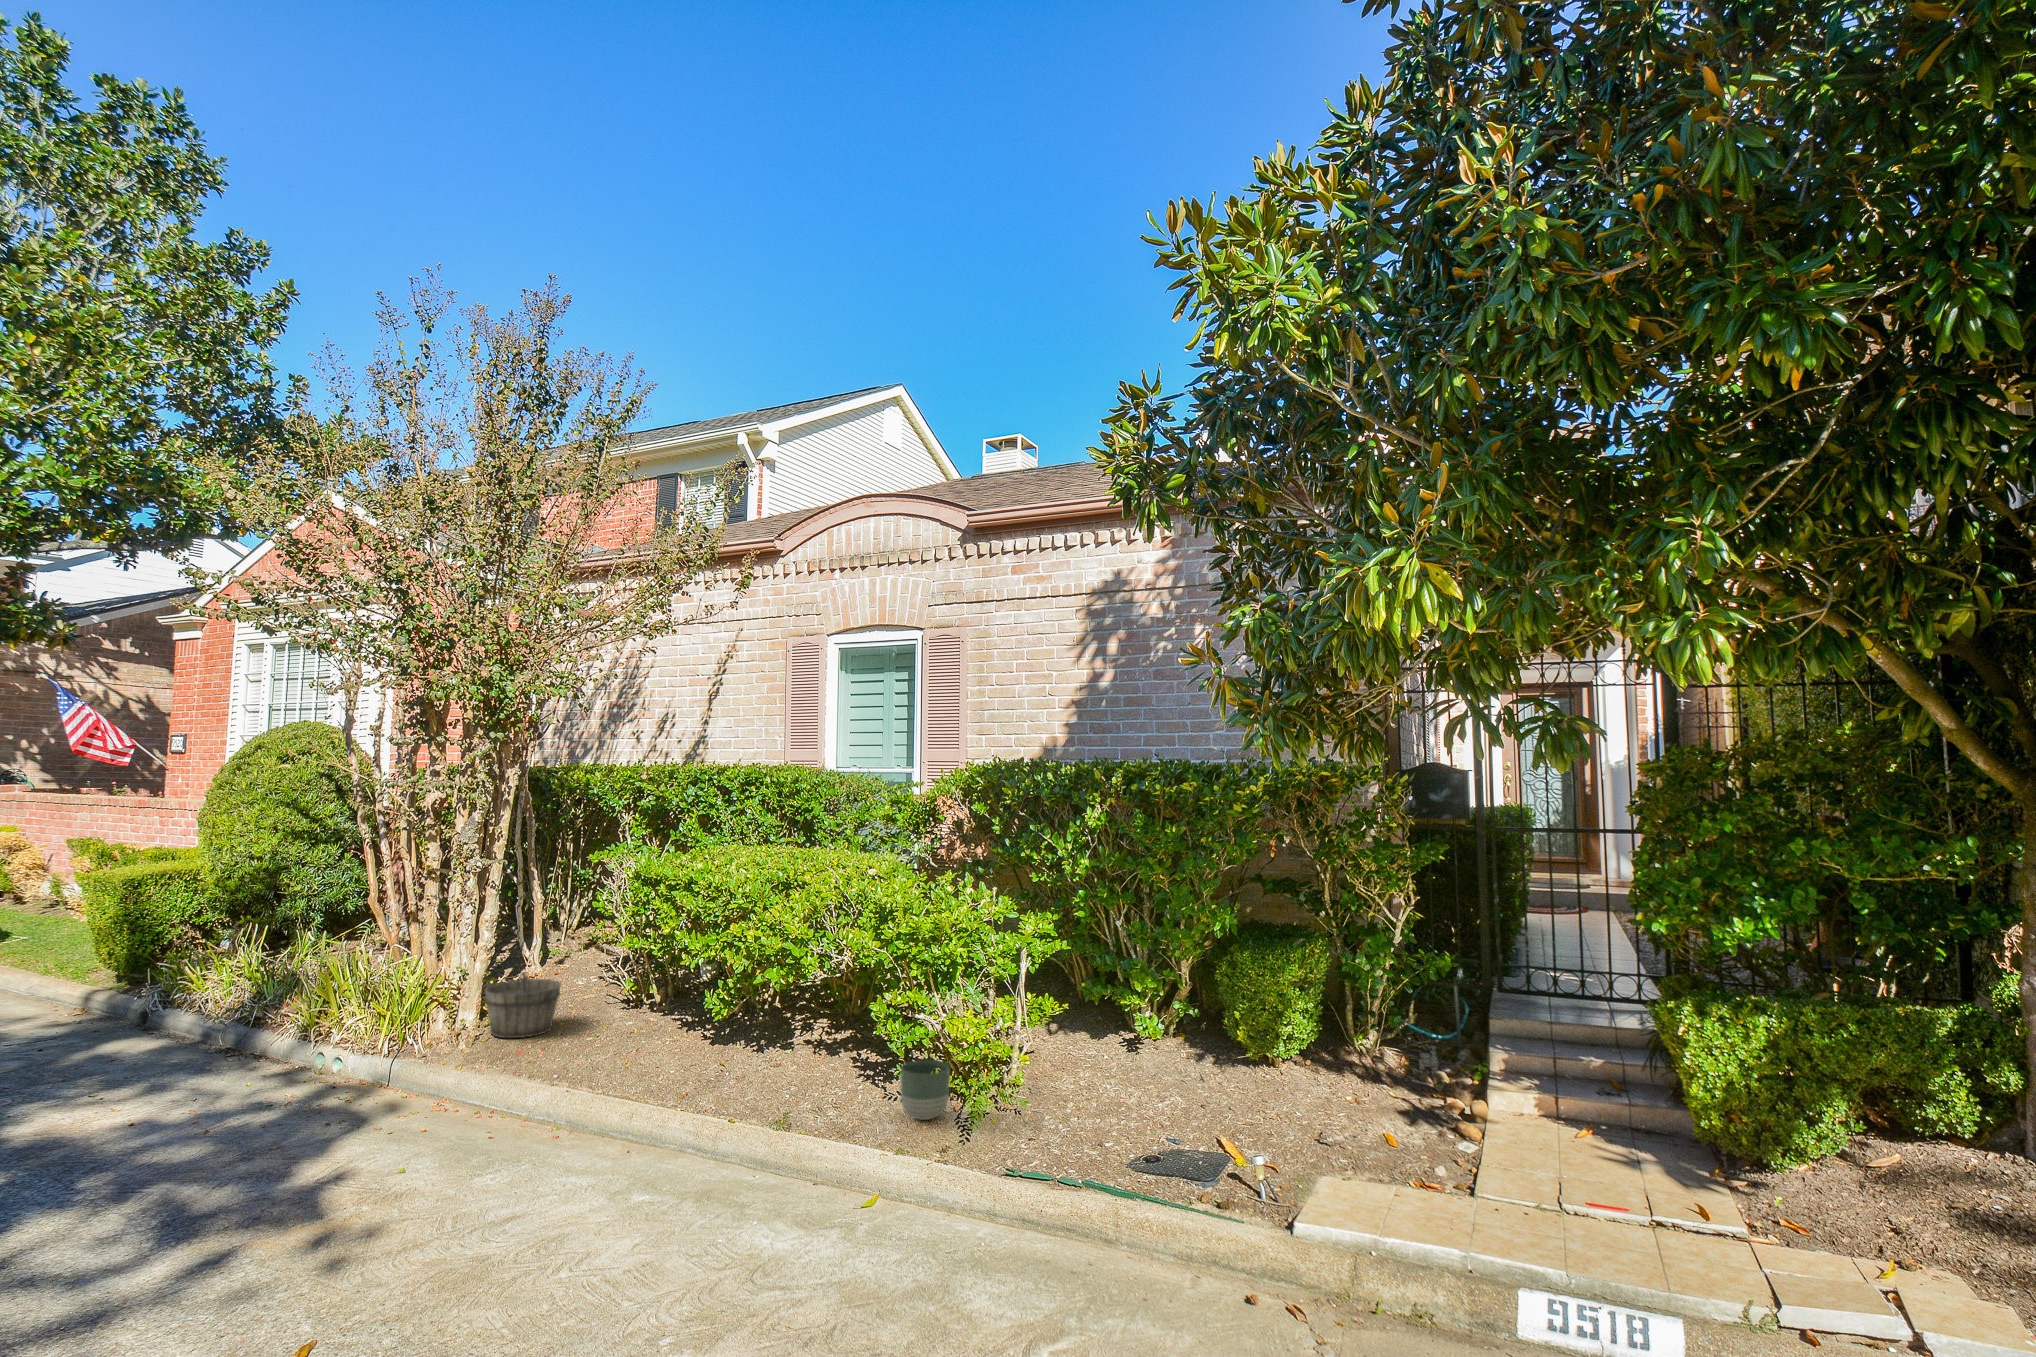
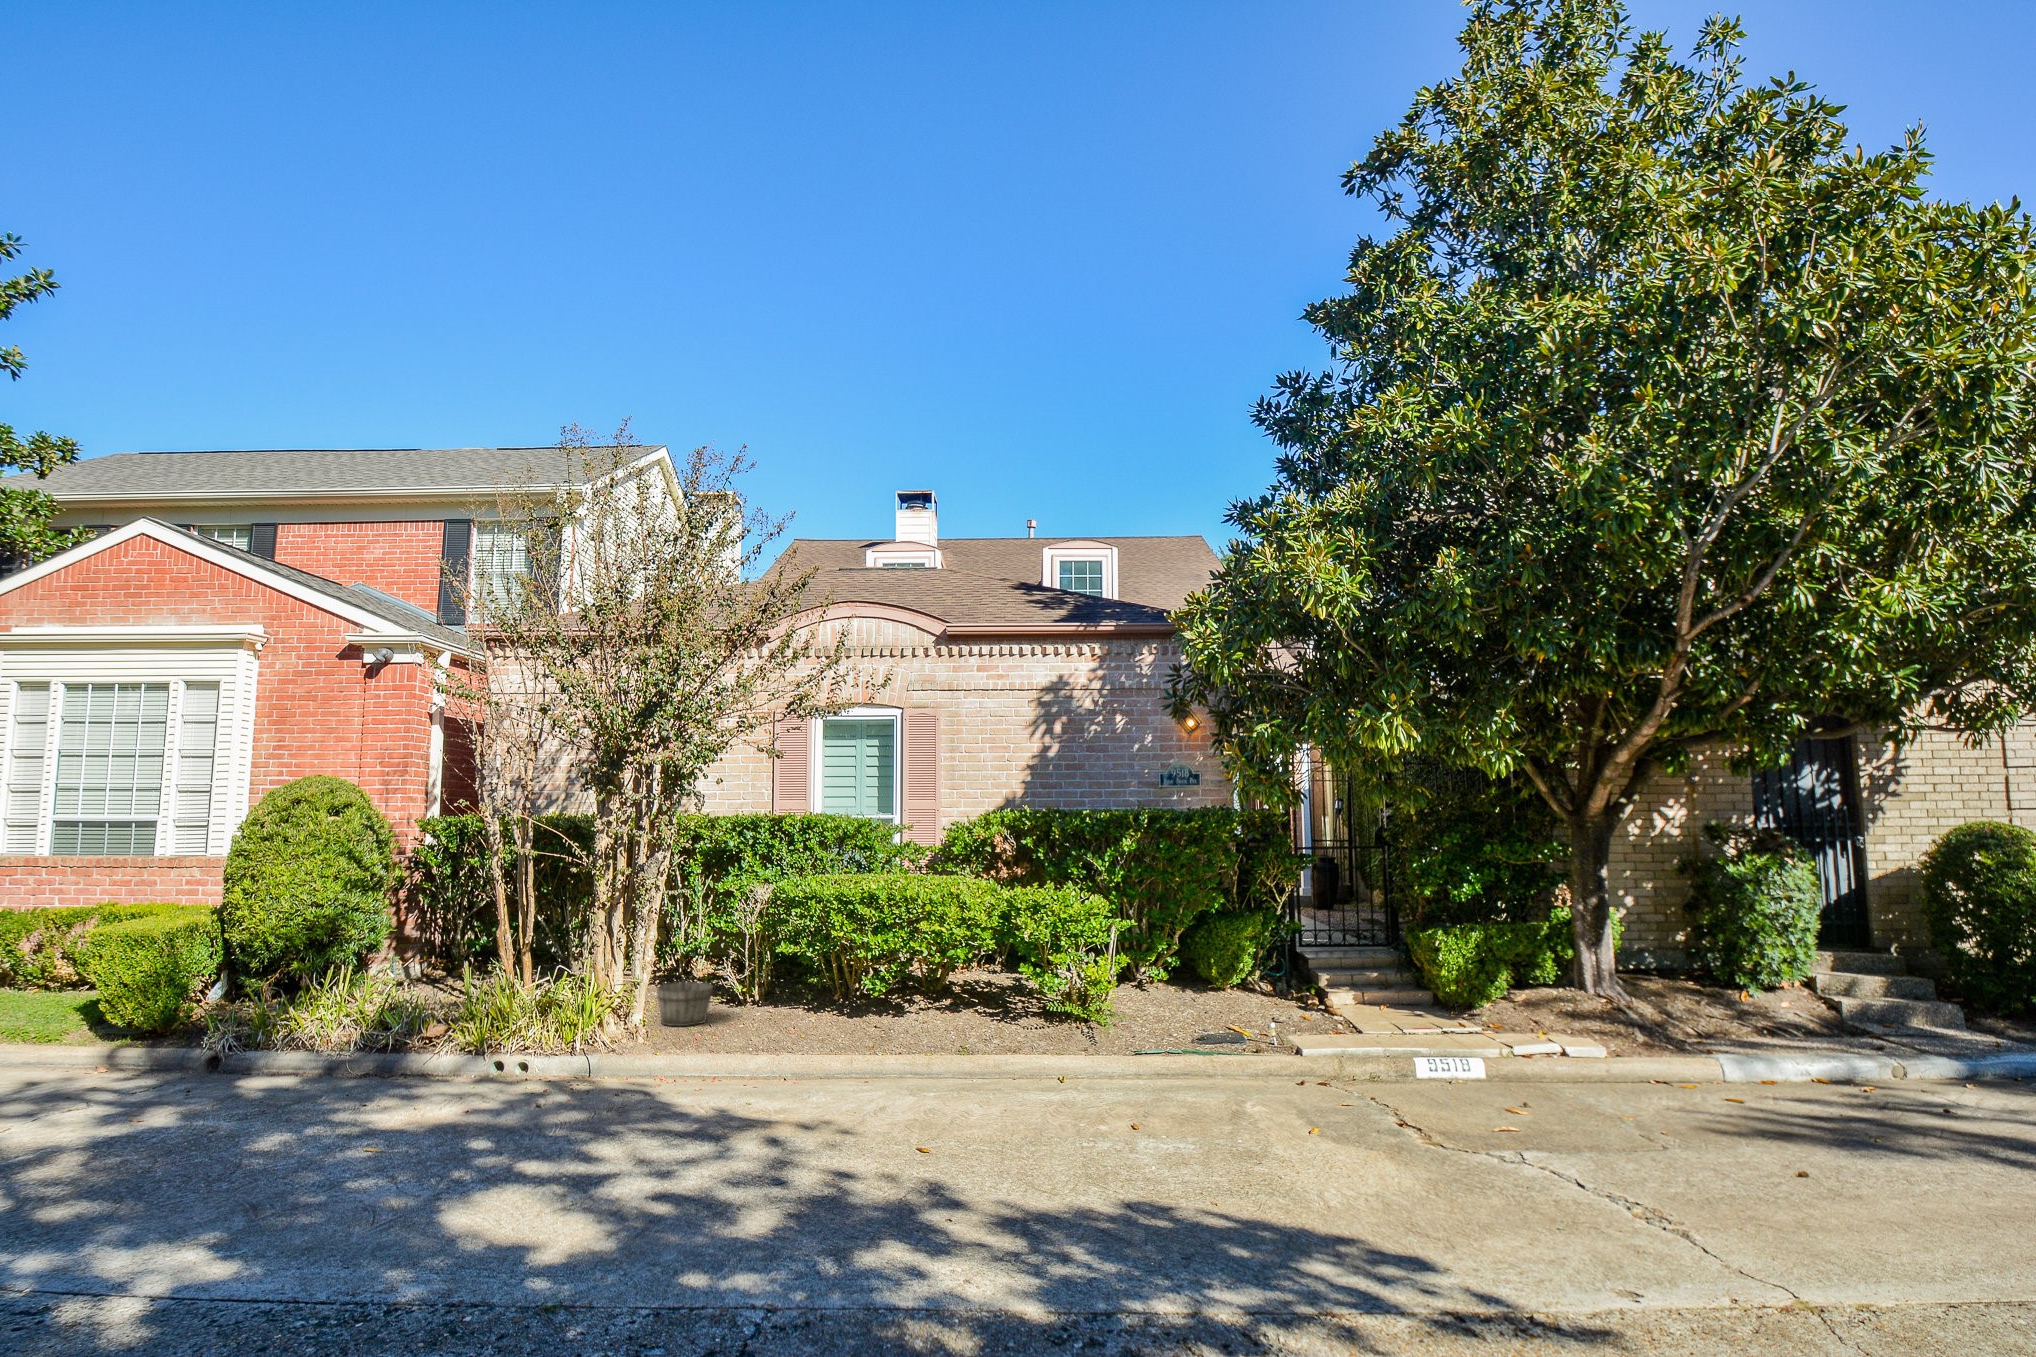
planter: present [901,1060,950,1120] -> none [1040,999,1071,1035]

